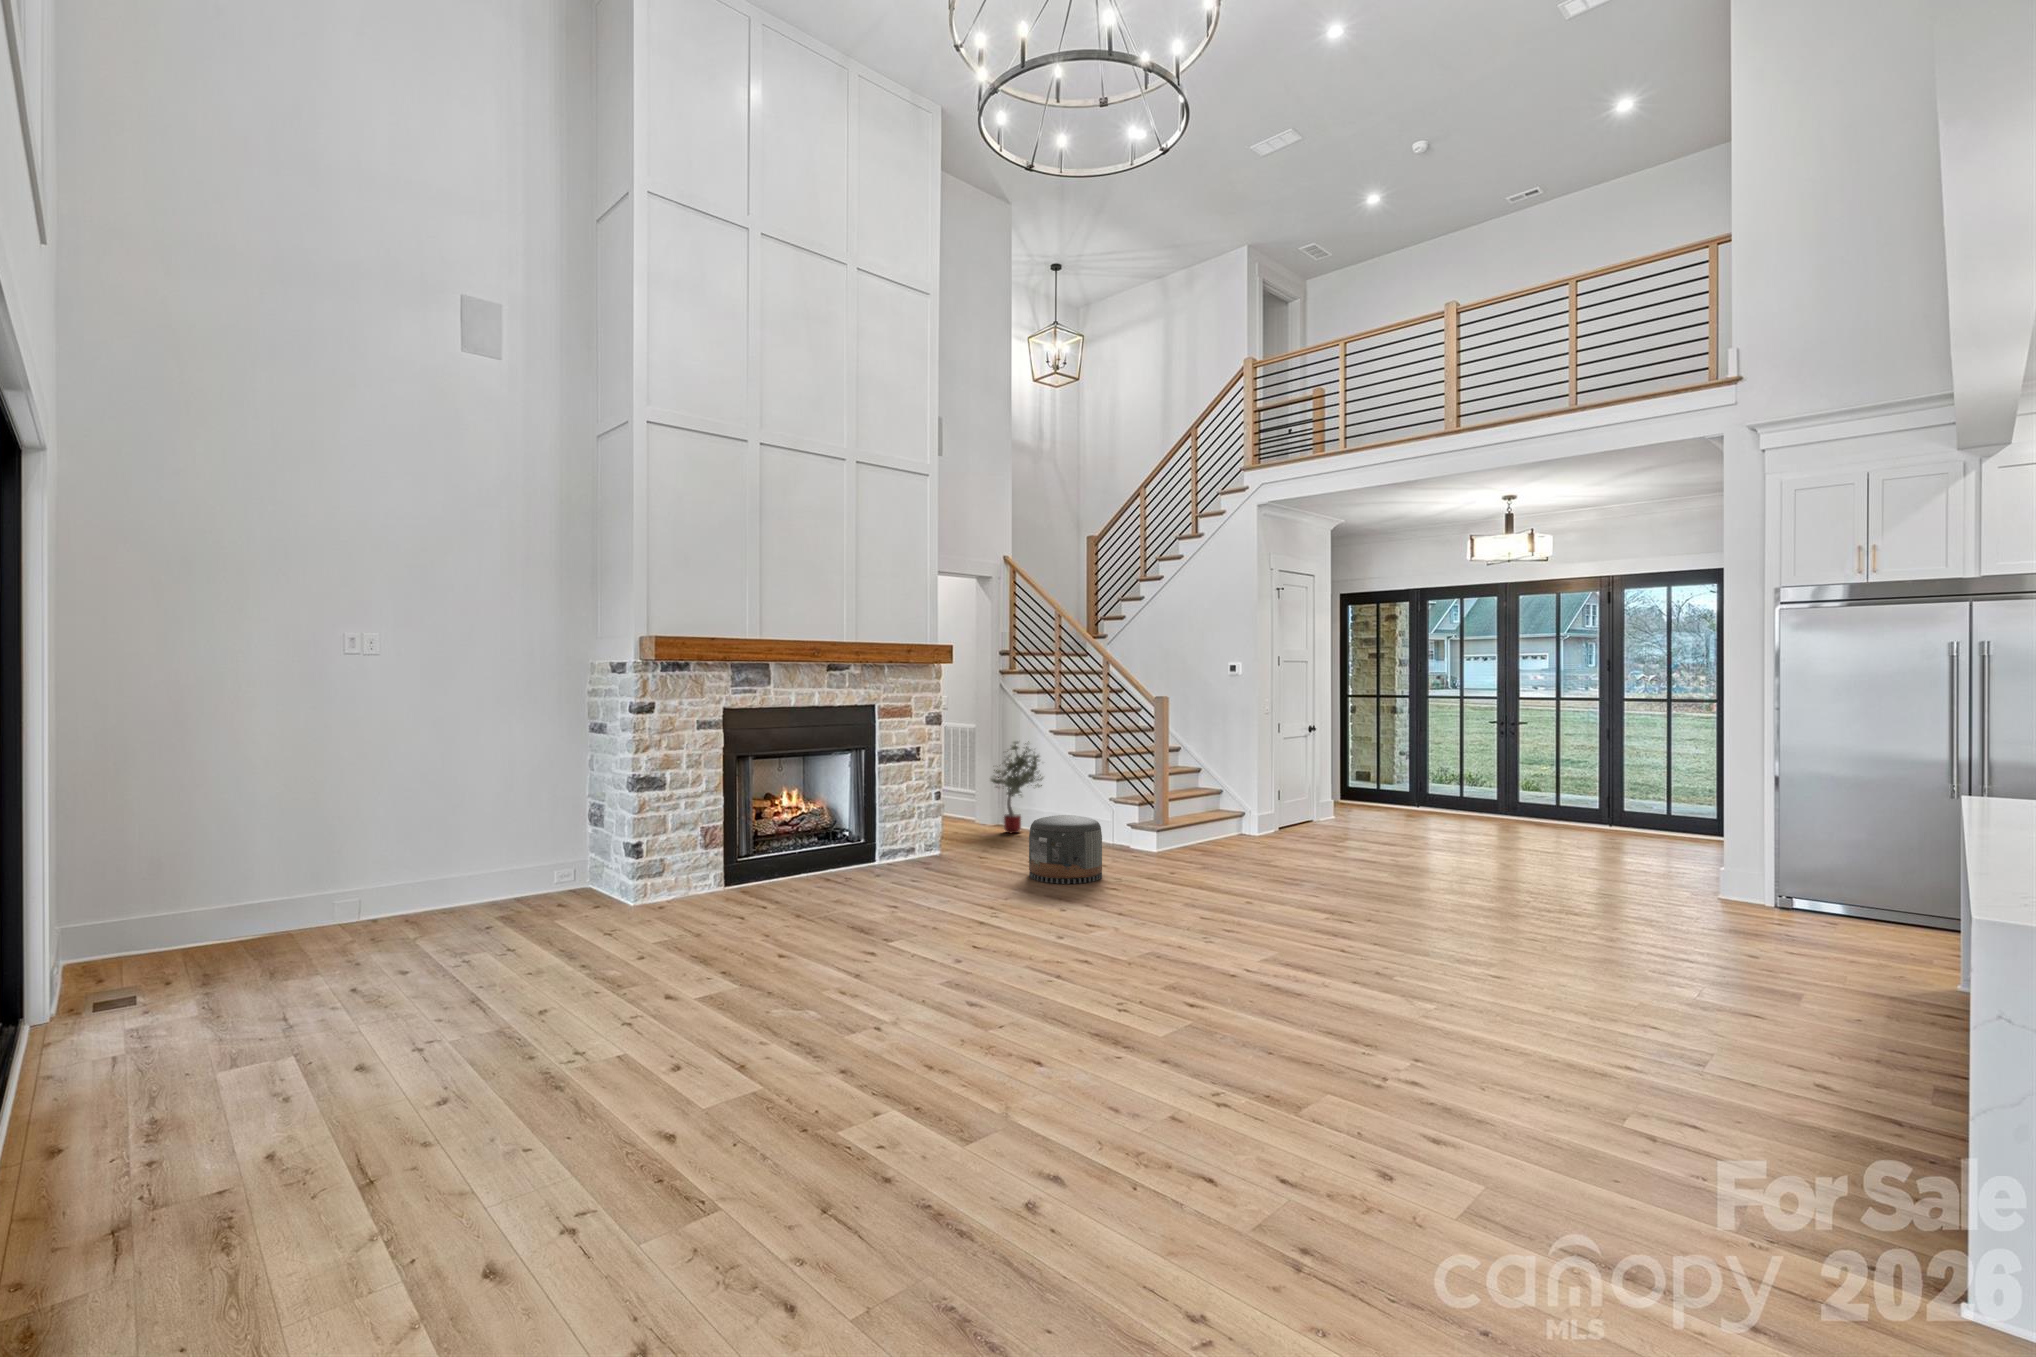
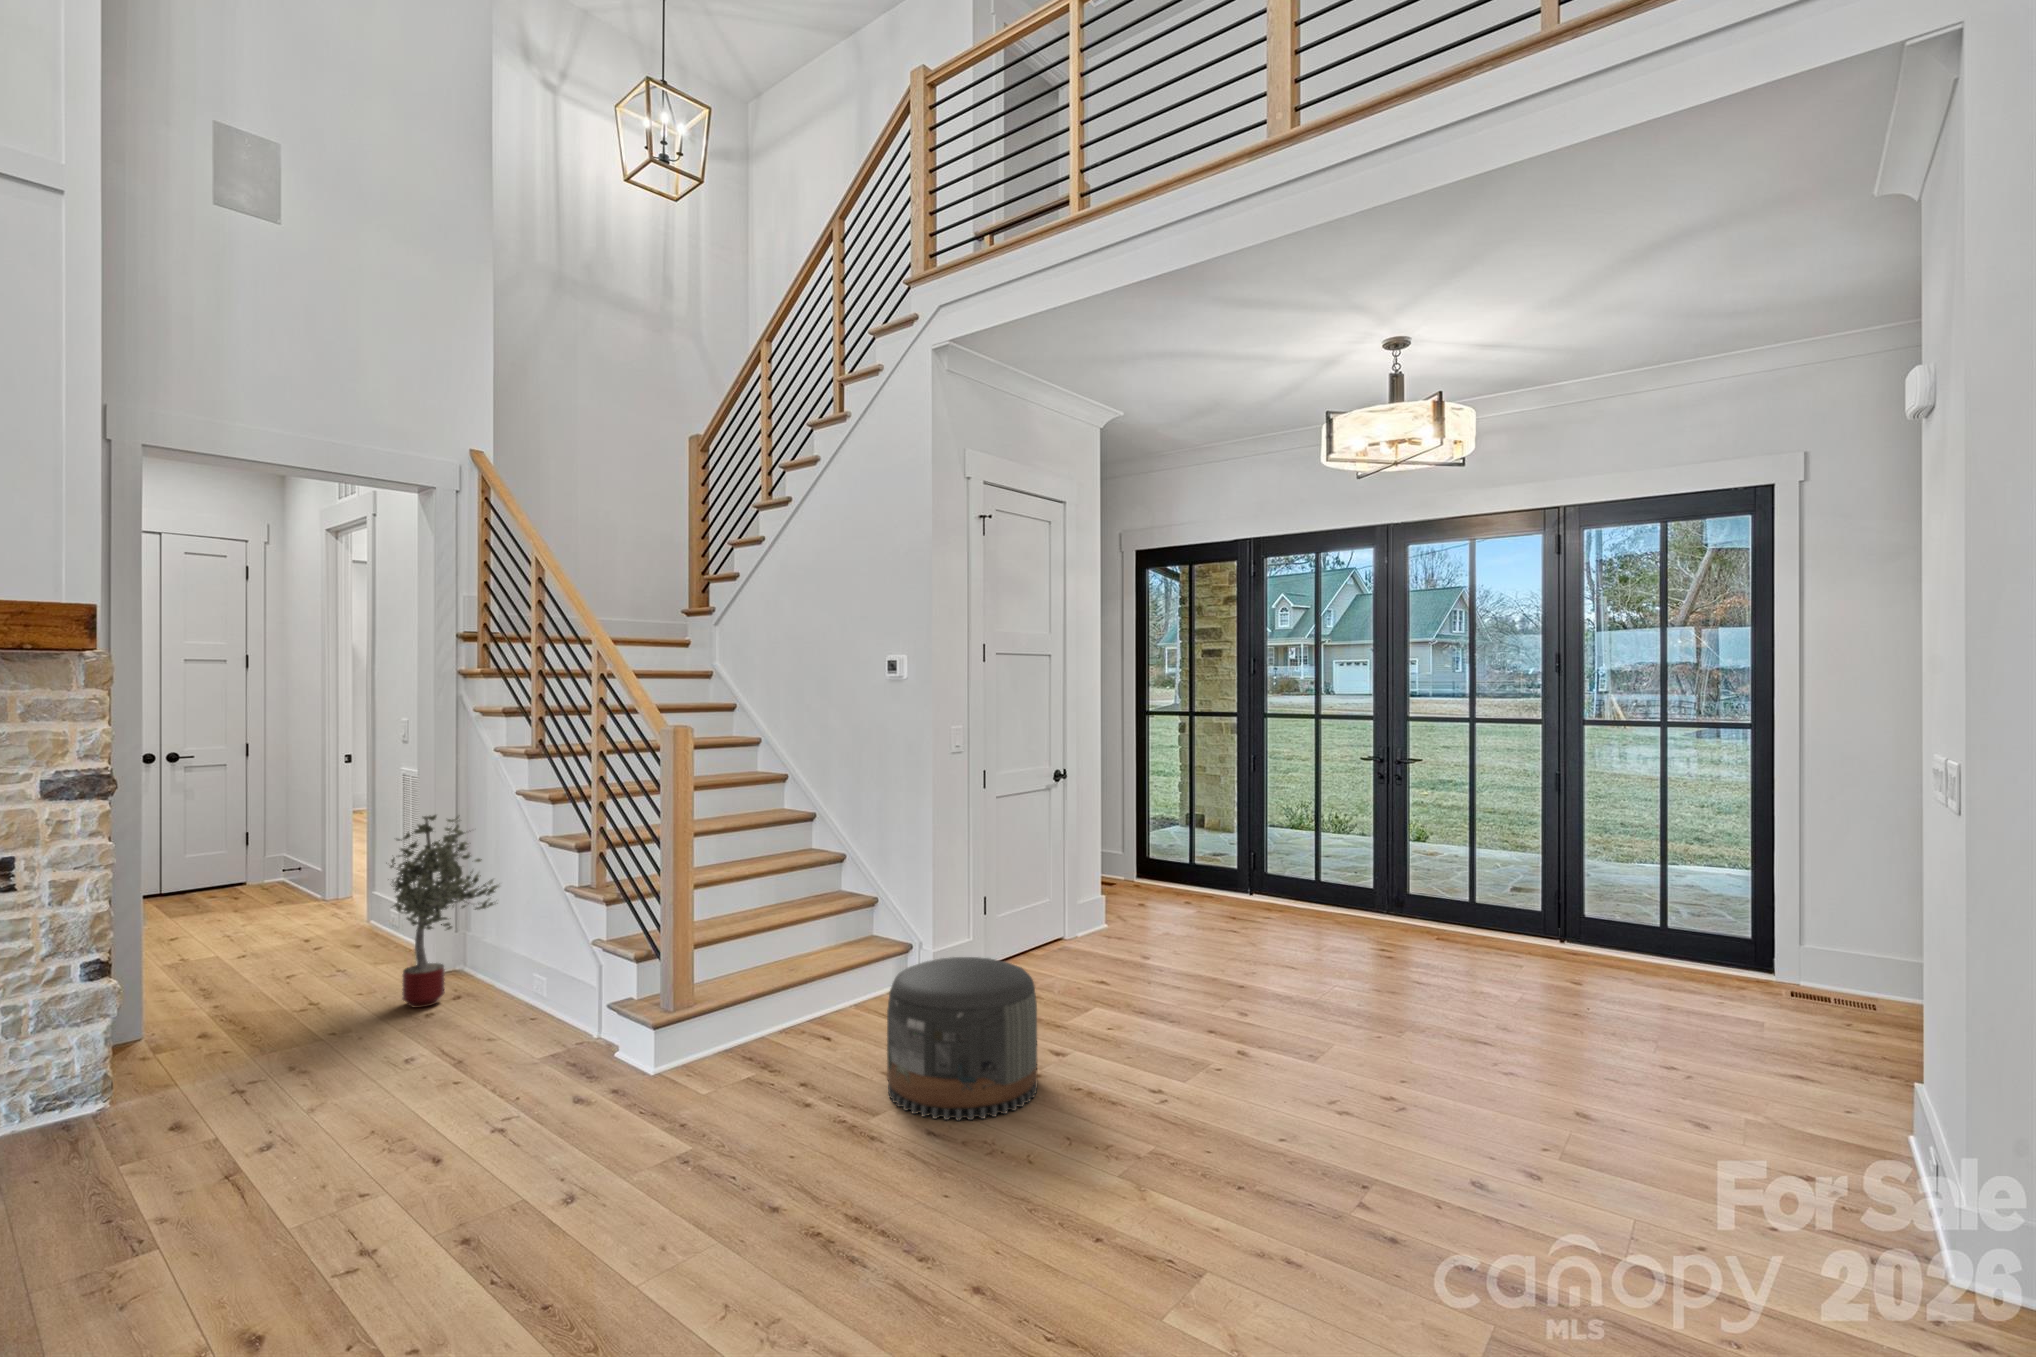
pouf: present [1029,815,1102,884] -> present [887,957,1037,1120]

